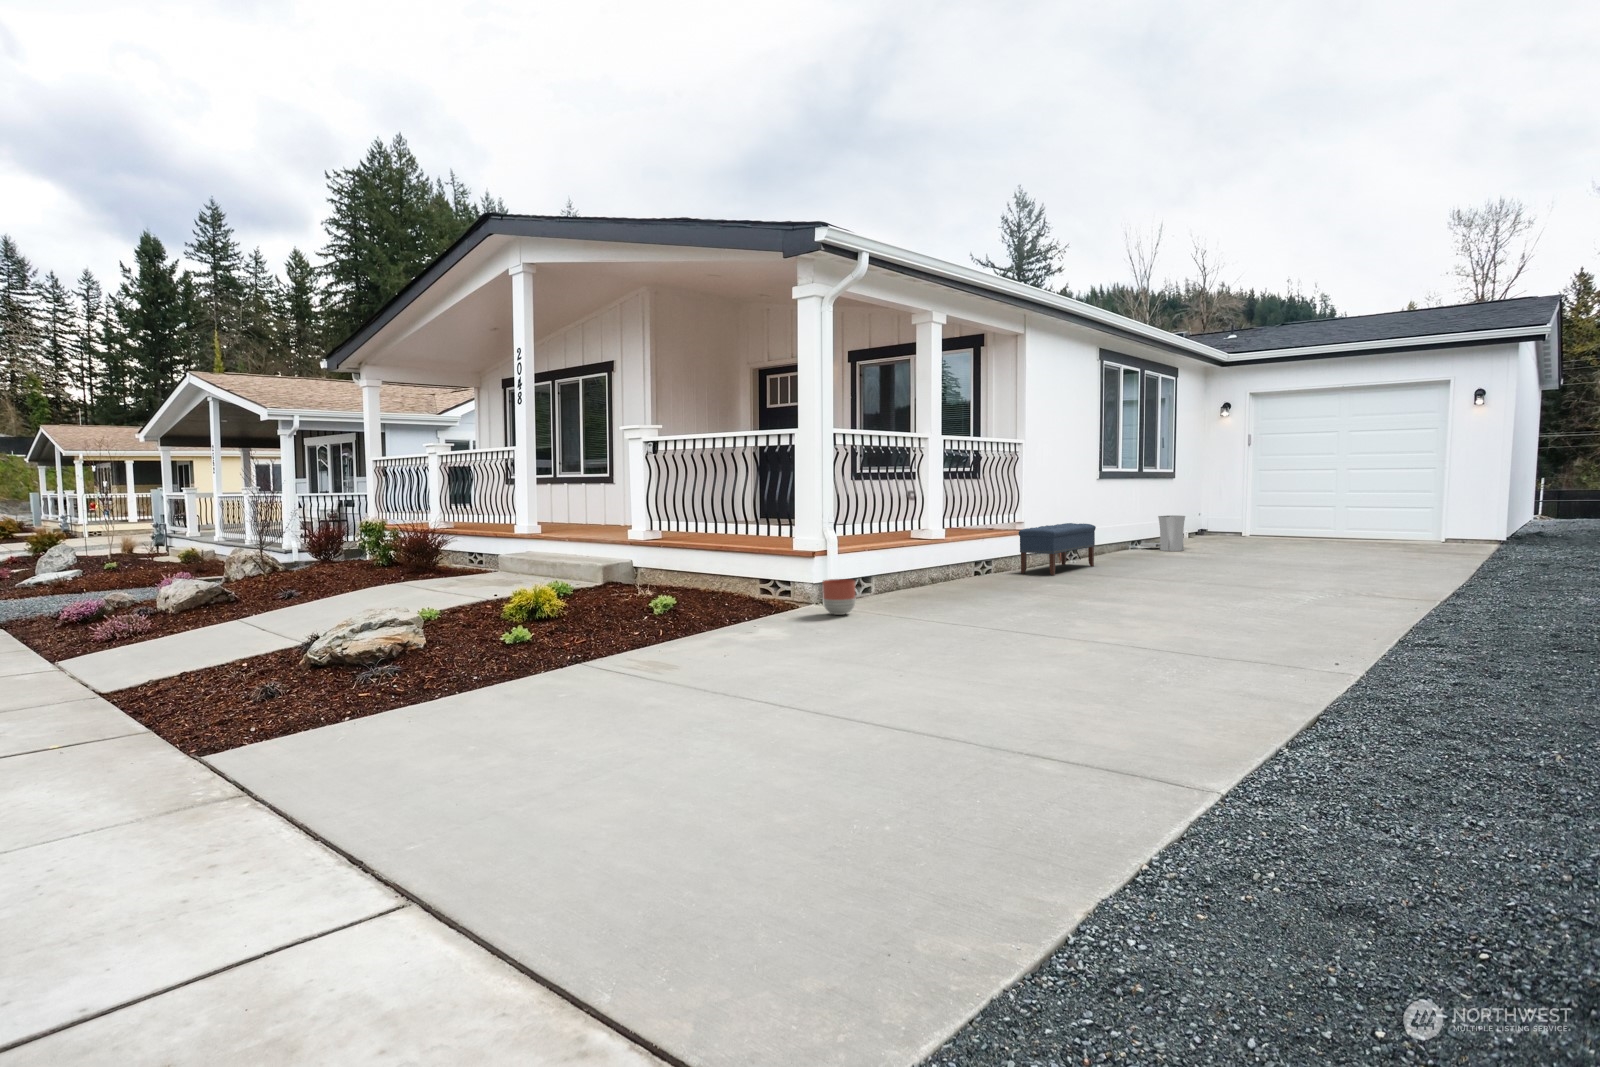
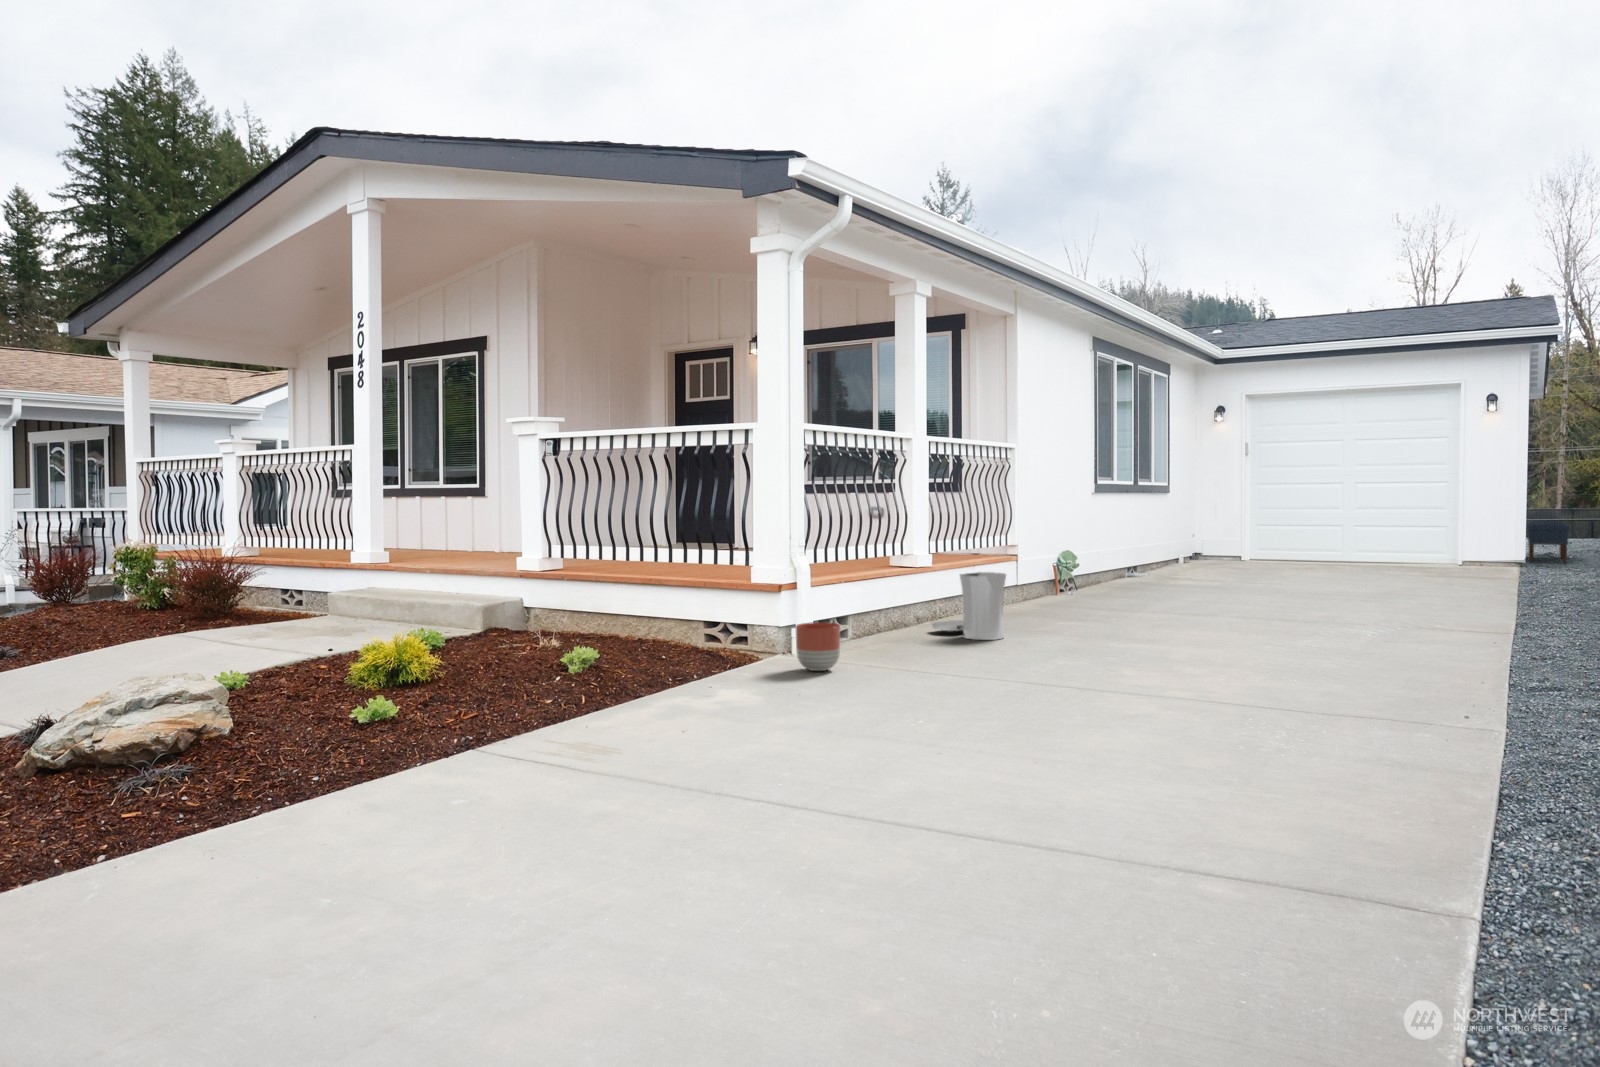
trash can: present [1140,515,1185,551] -> present [932,572,1006,640]
bench: present [1019,523,1096,575] -> present [1527,521,1569,563]

